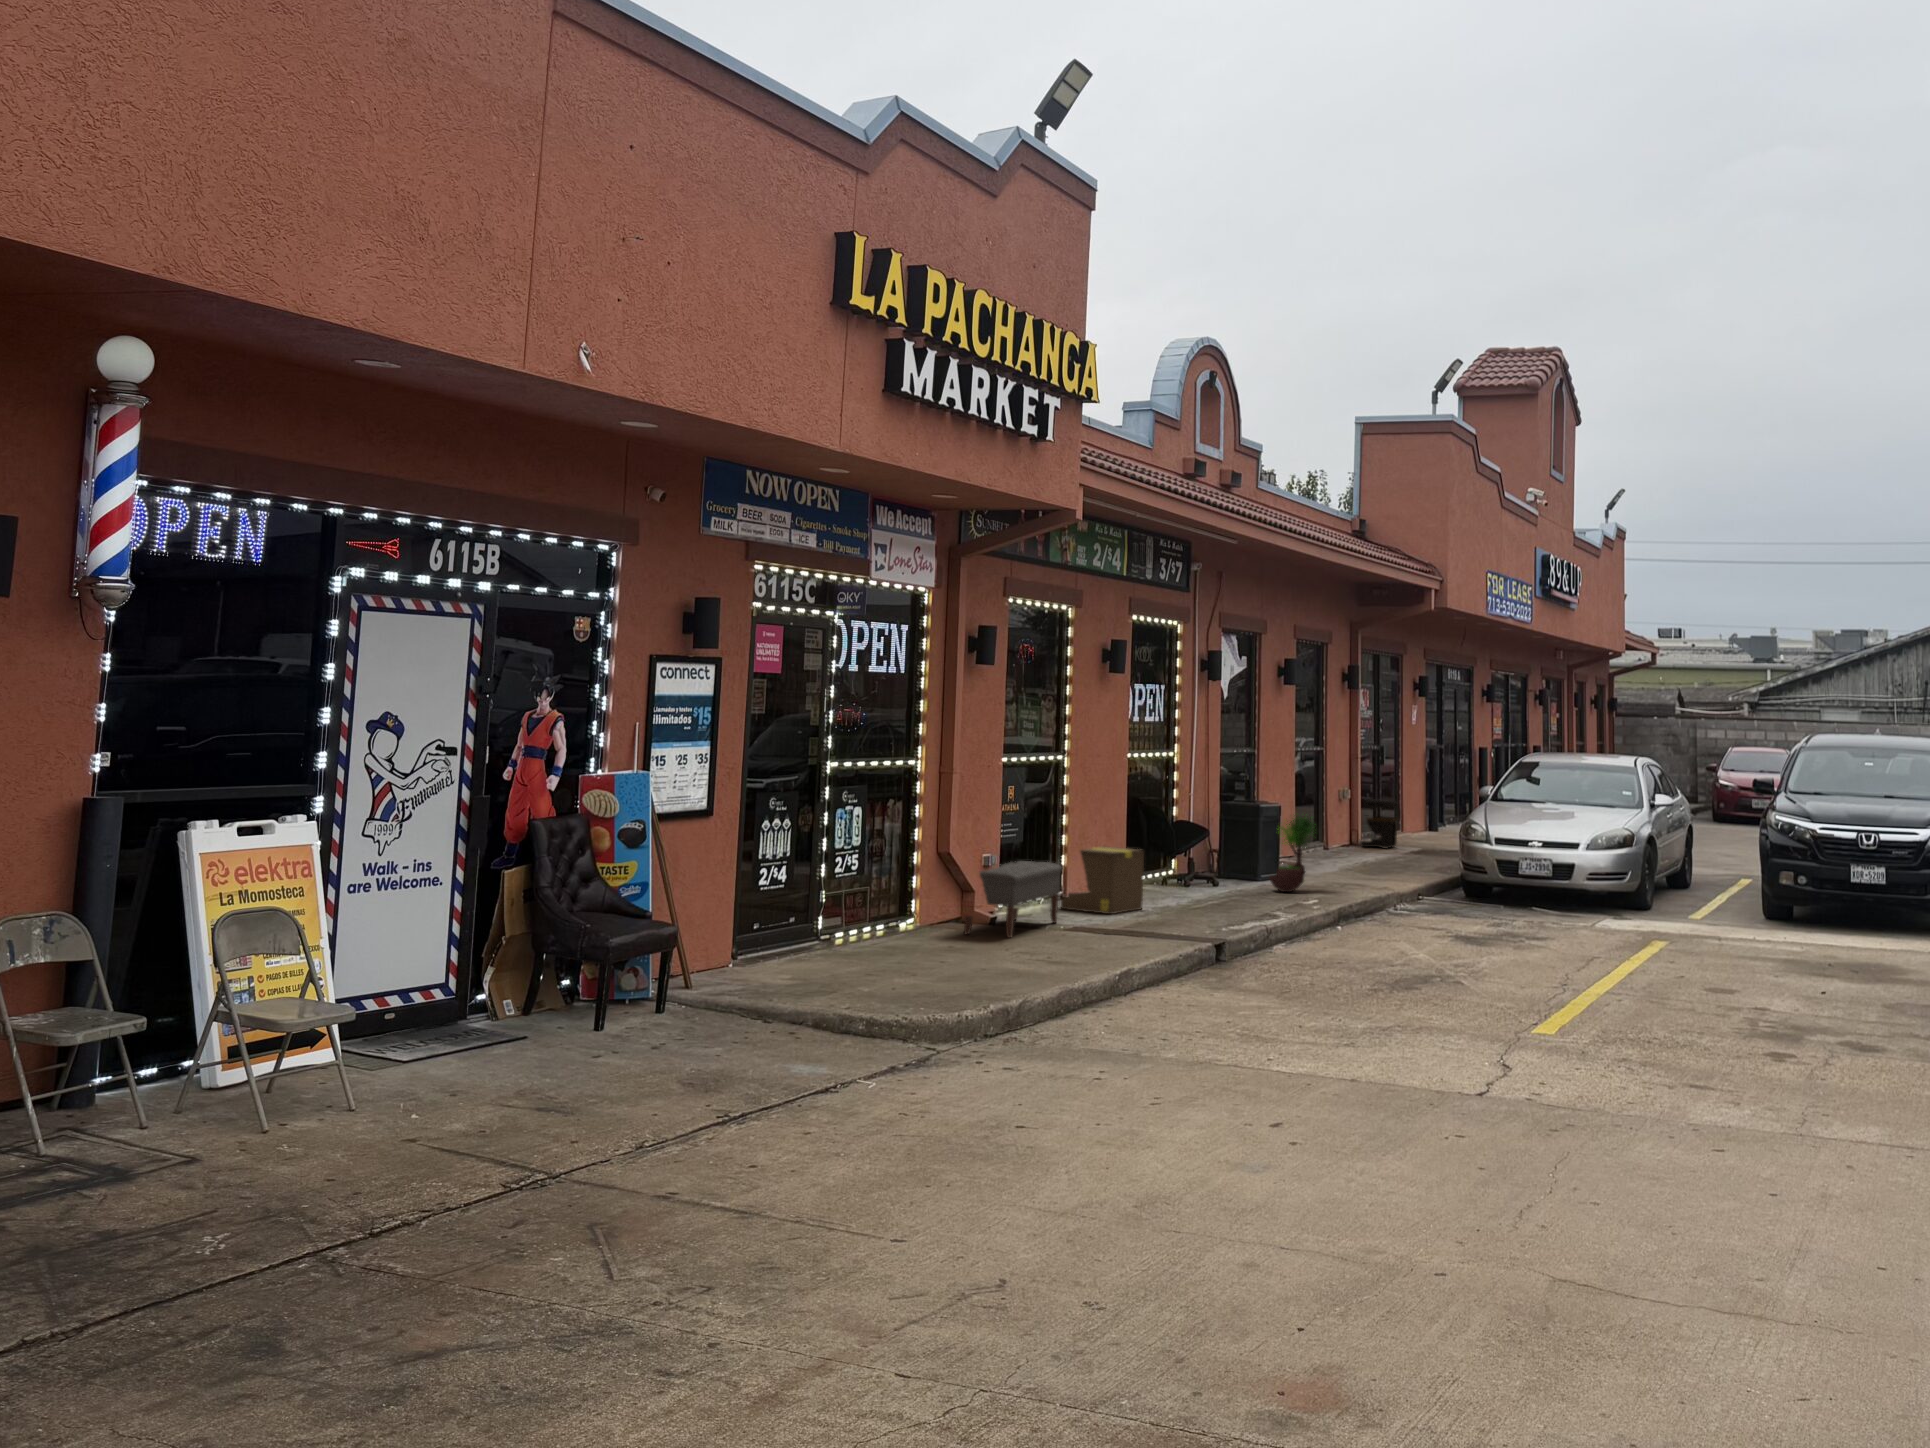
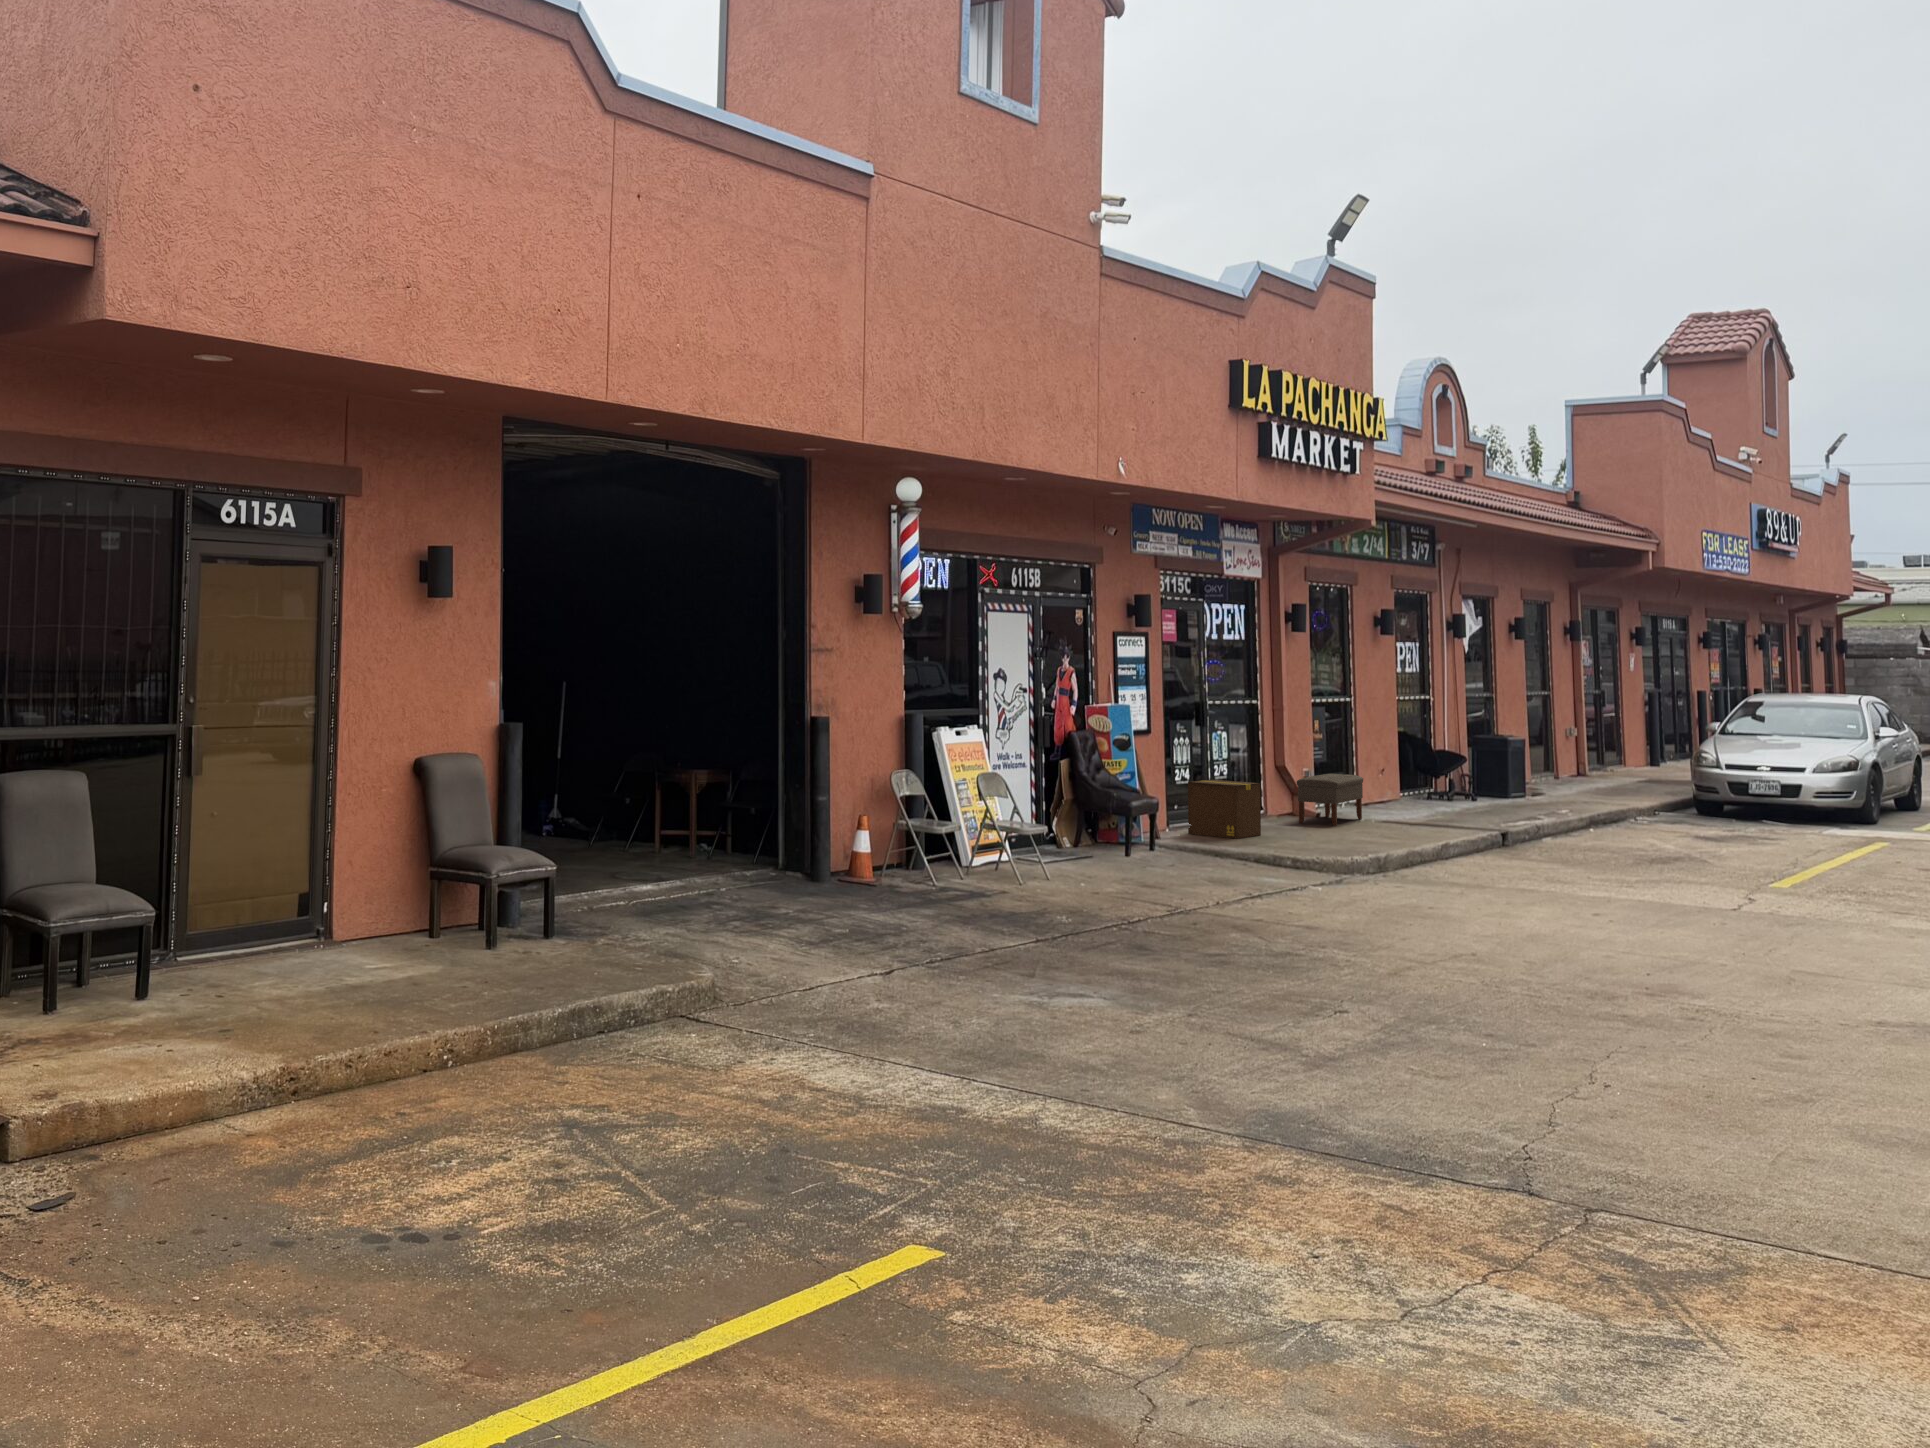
toolbox: present [1360,799,1398,848] -> none [1585,737,1622,779]
potted tree: present [1269,814,1315,892] -> none [1518,739,1561,806]
cardboard box: present [1061,847,1144,914] -> present [1188,780,1261,839]

